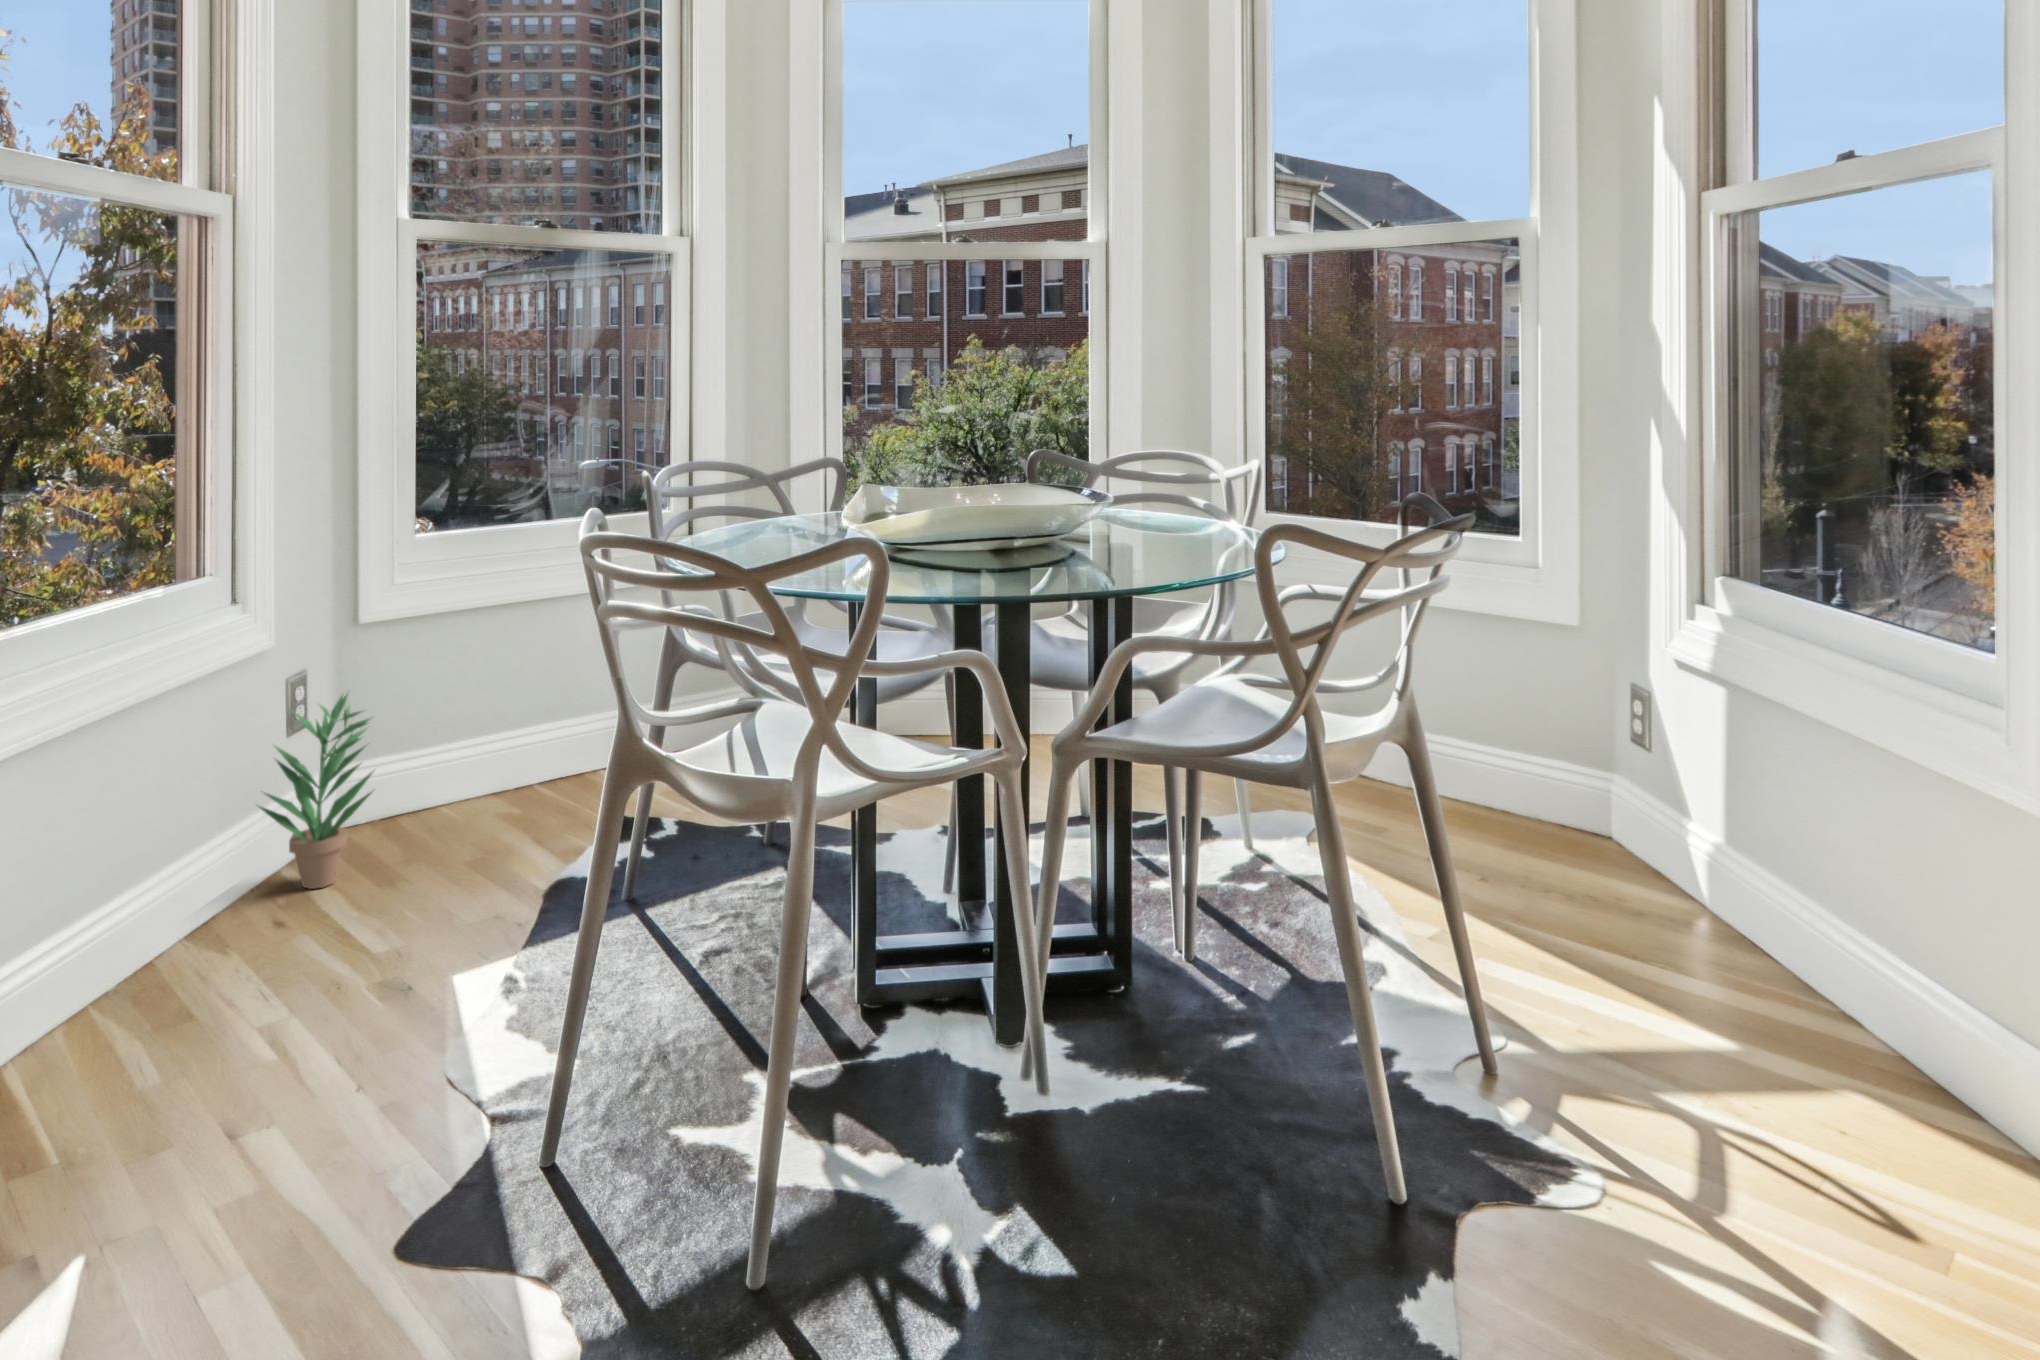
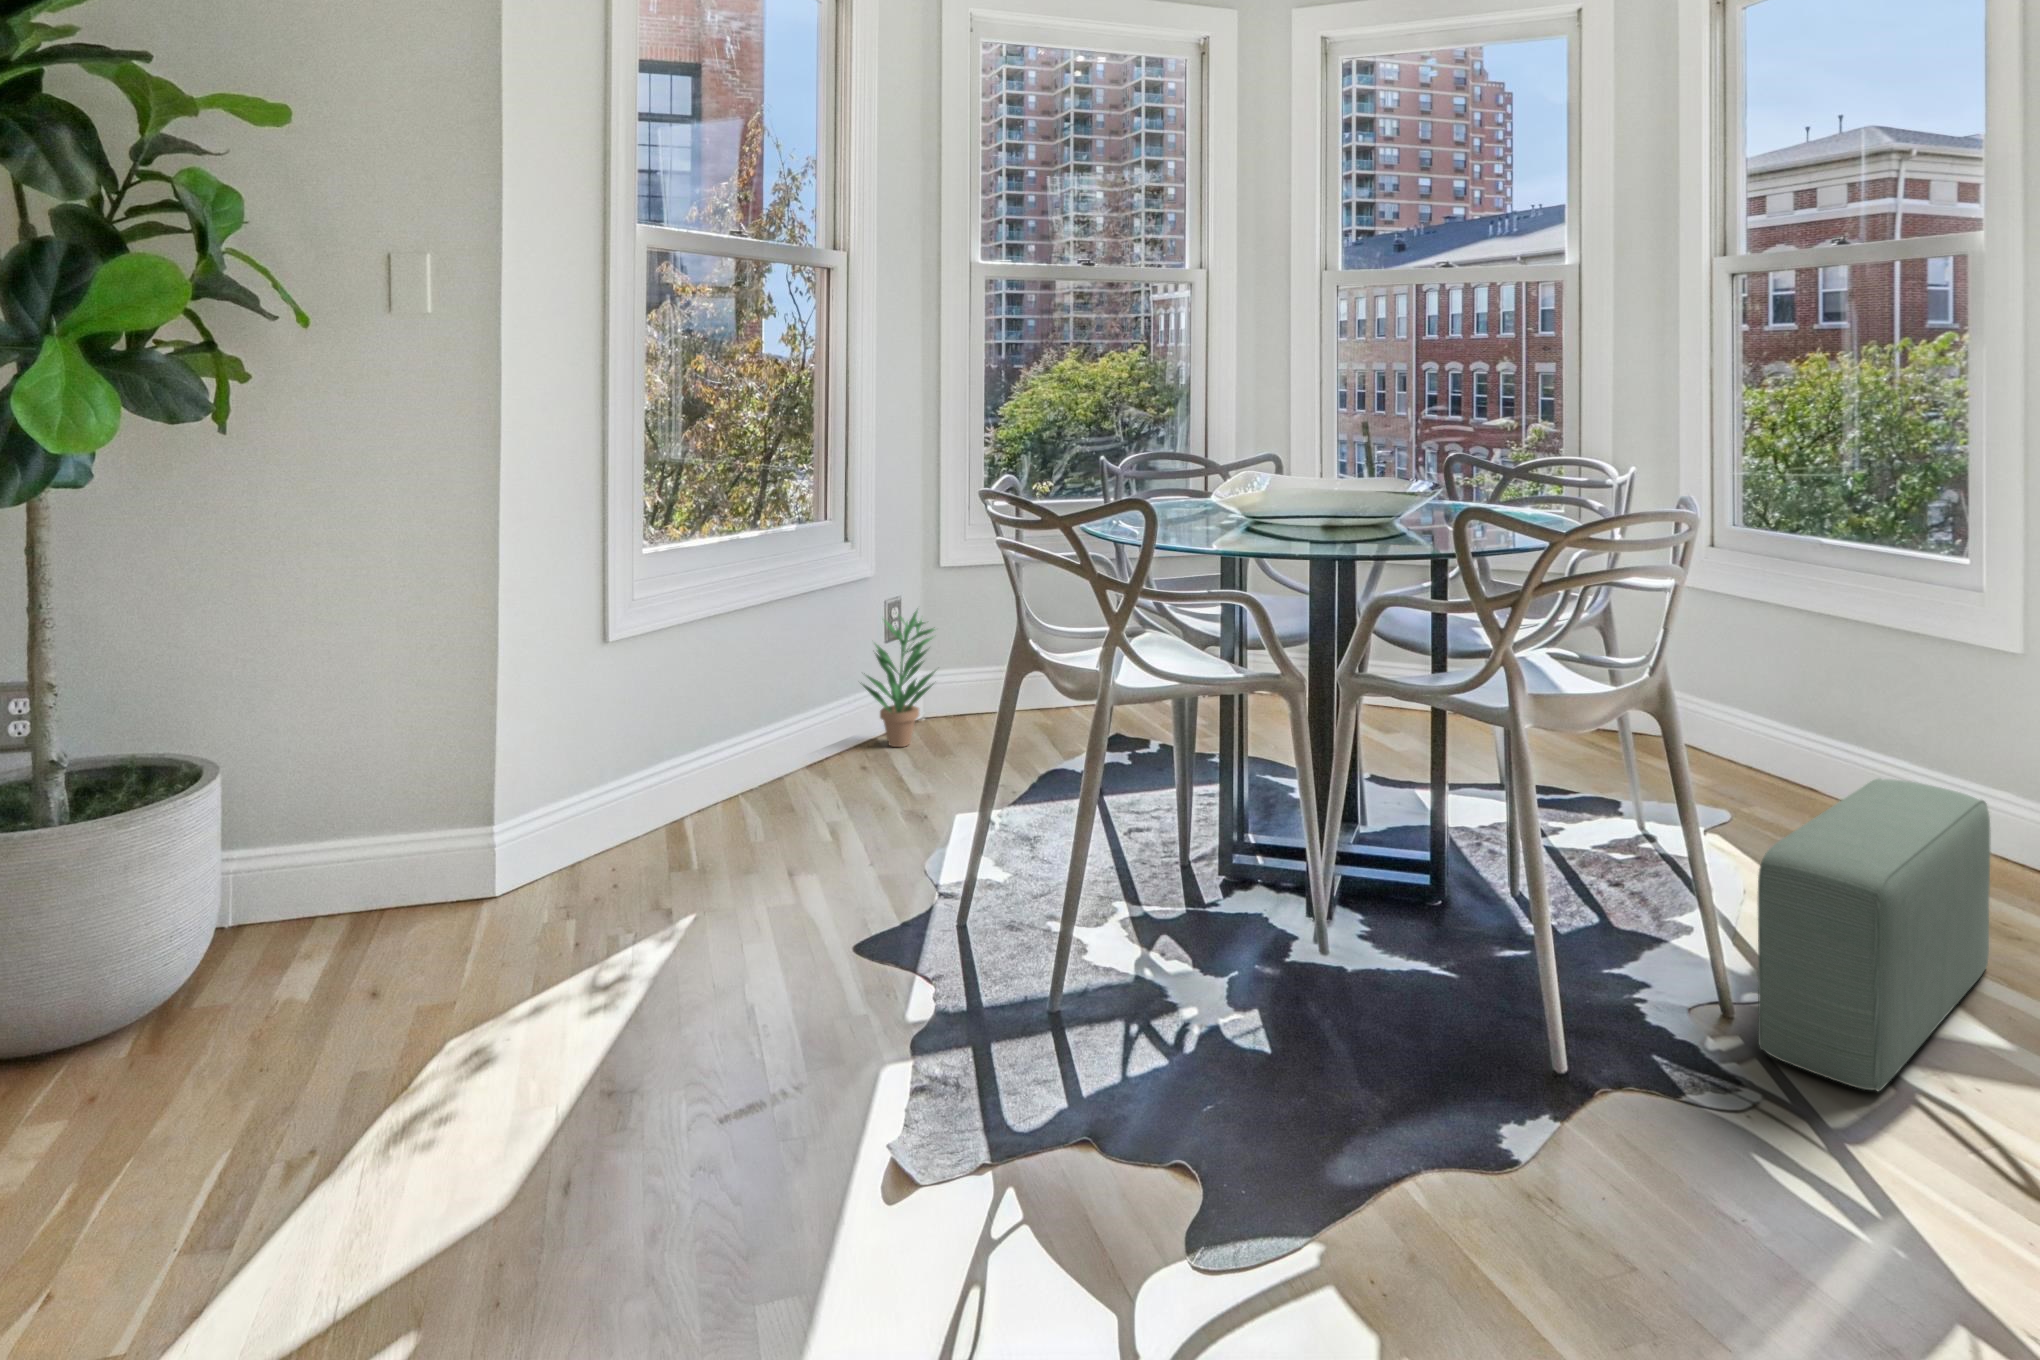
pouf: none [1539,779,1690,1137] -> present [1758,779,1990,1091]

